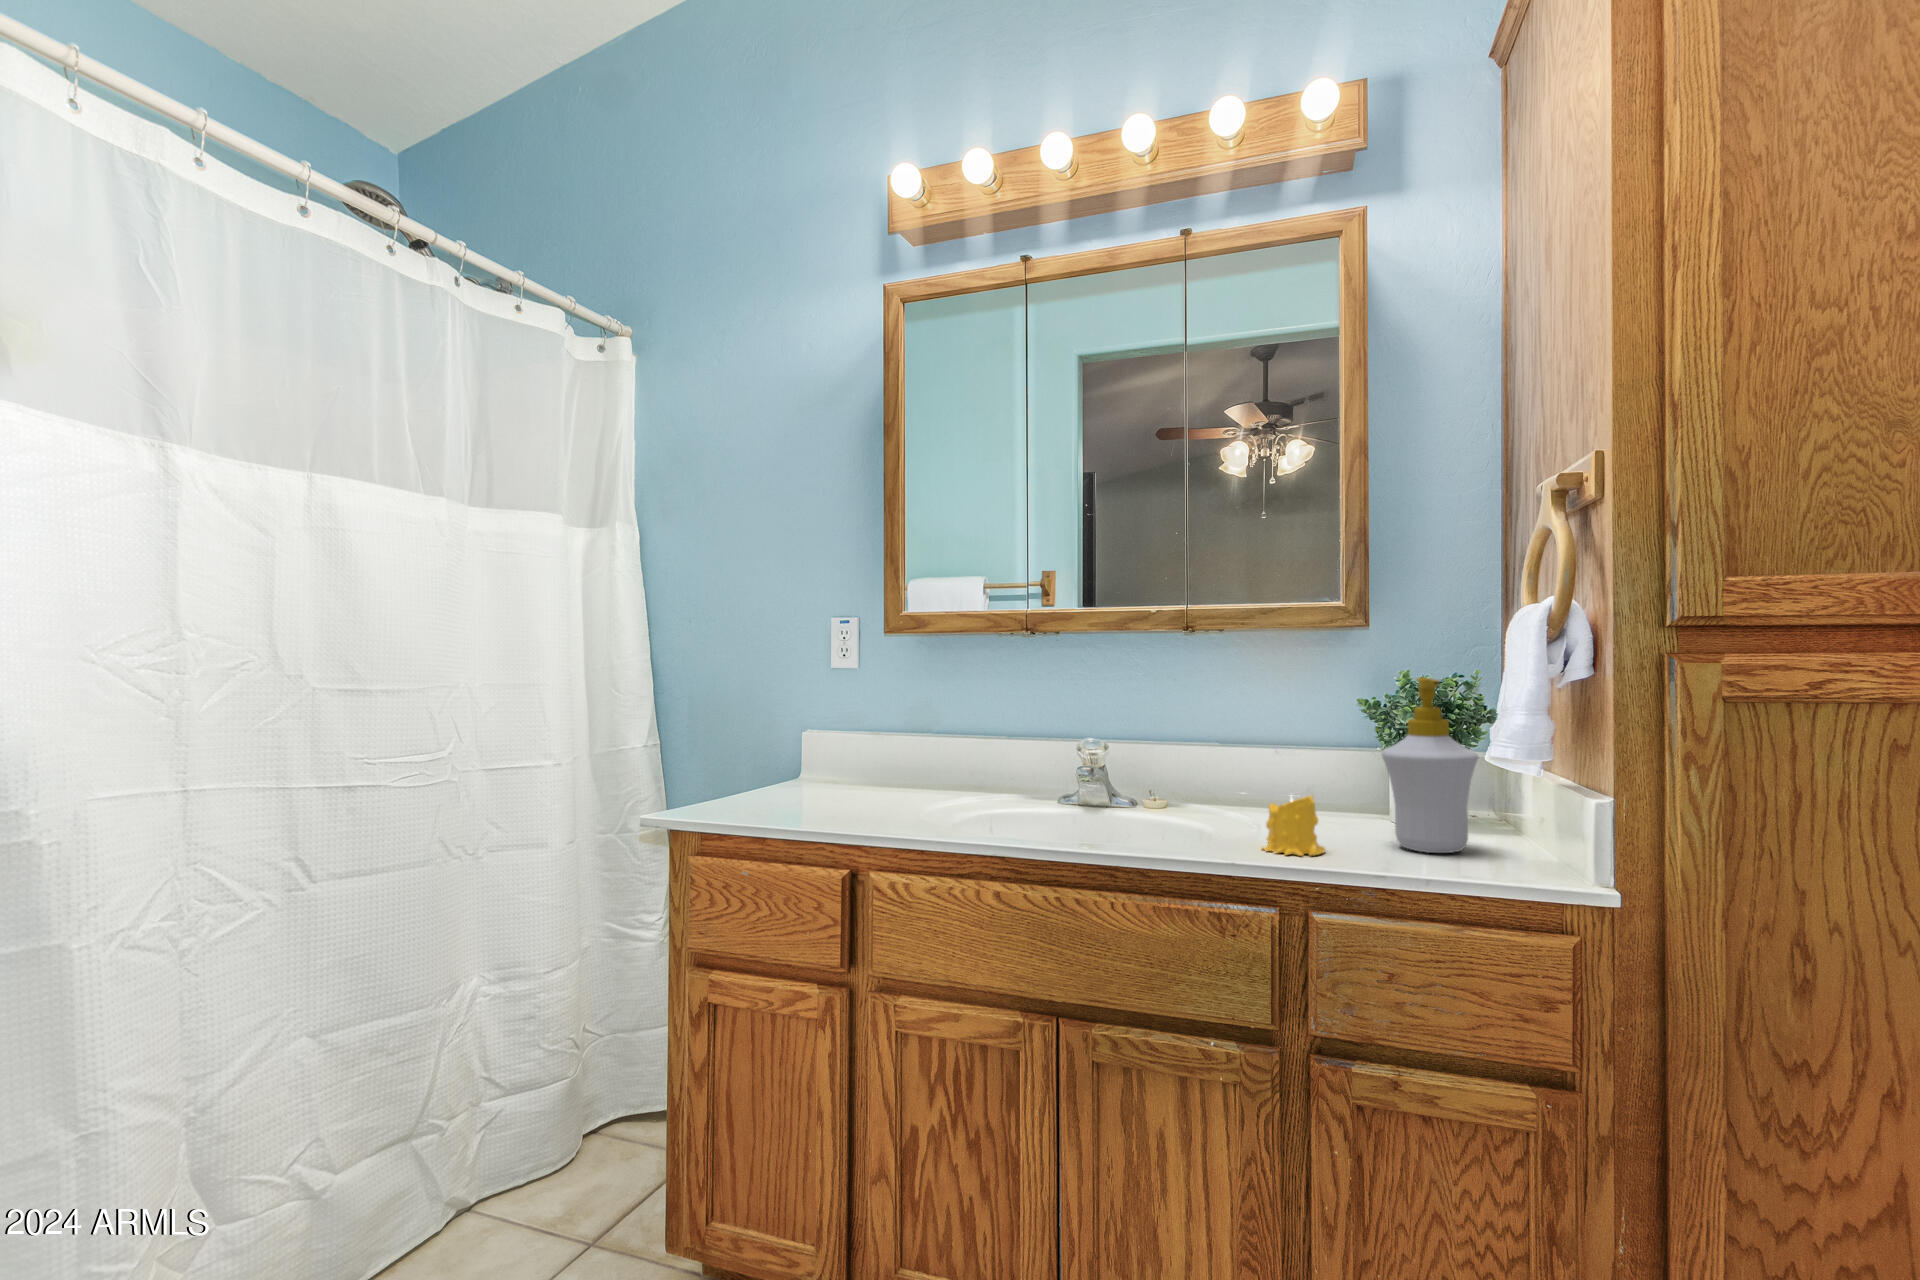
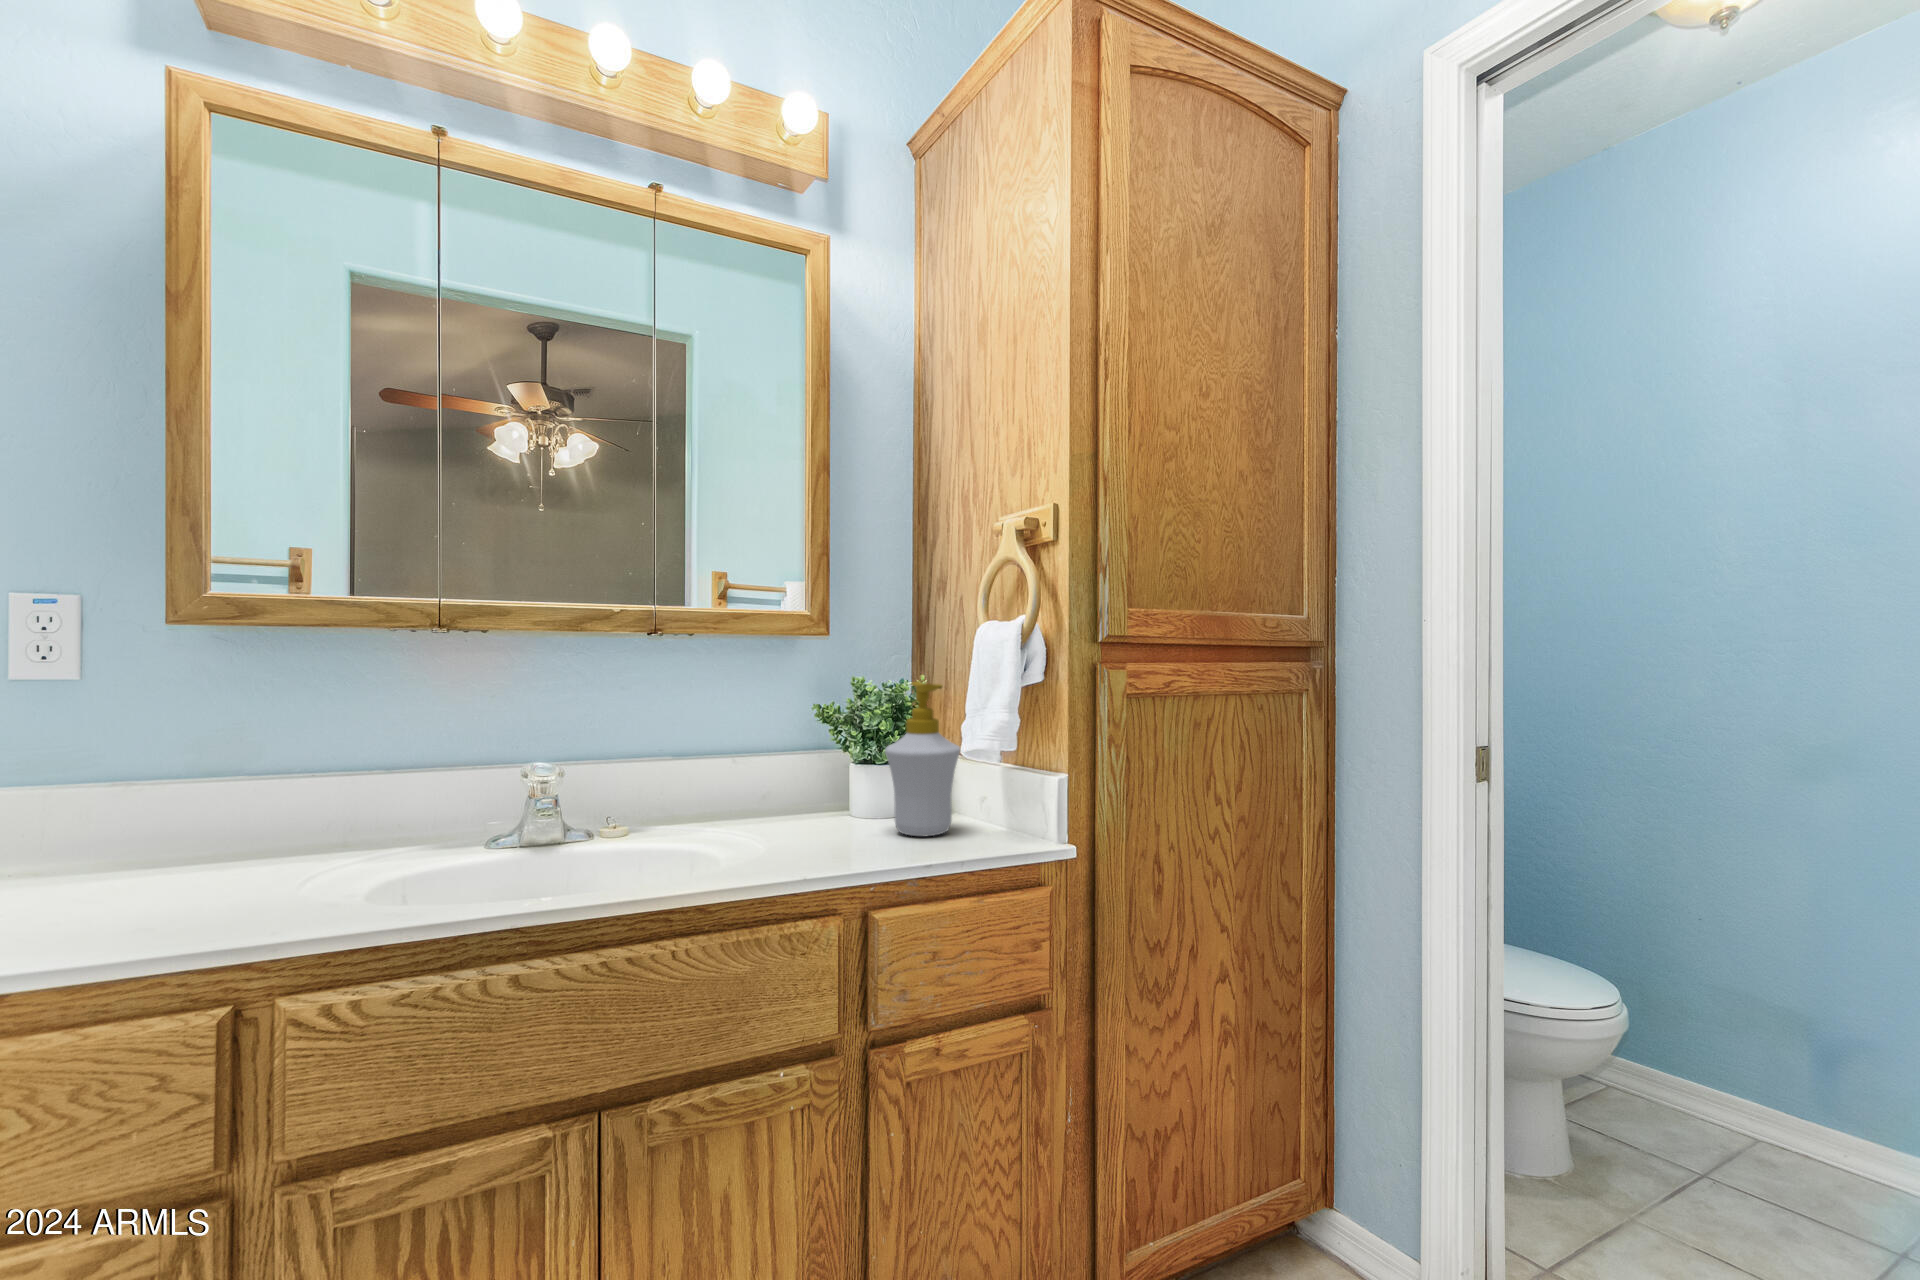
candle: present [1262,795,1325,856] -> none [803,797,861,861]

